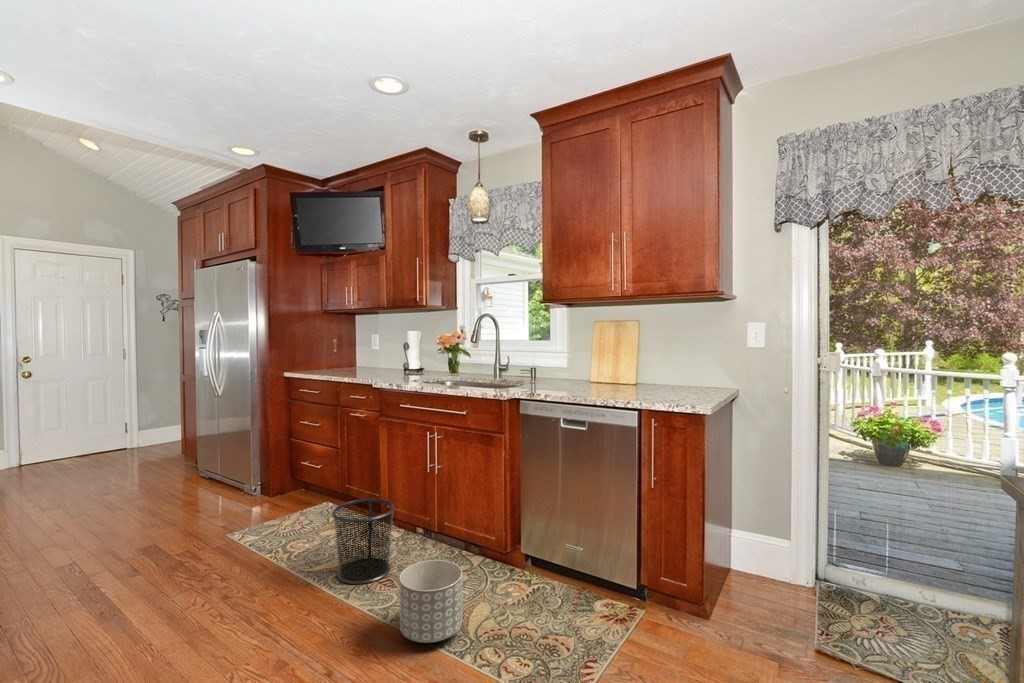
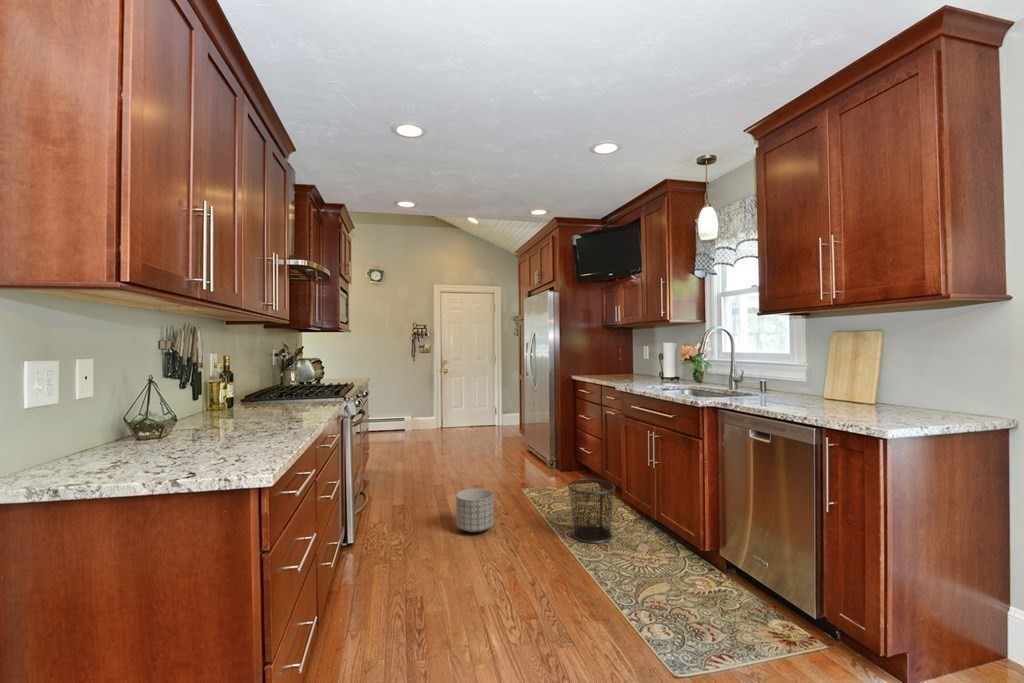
planter: present [399,560,463,643] -> present [456,488,494,533]

